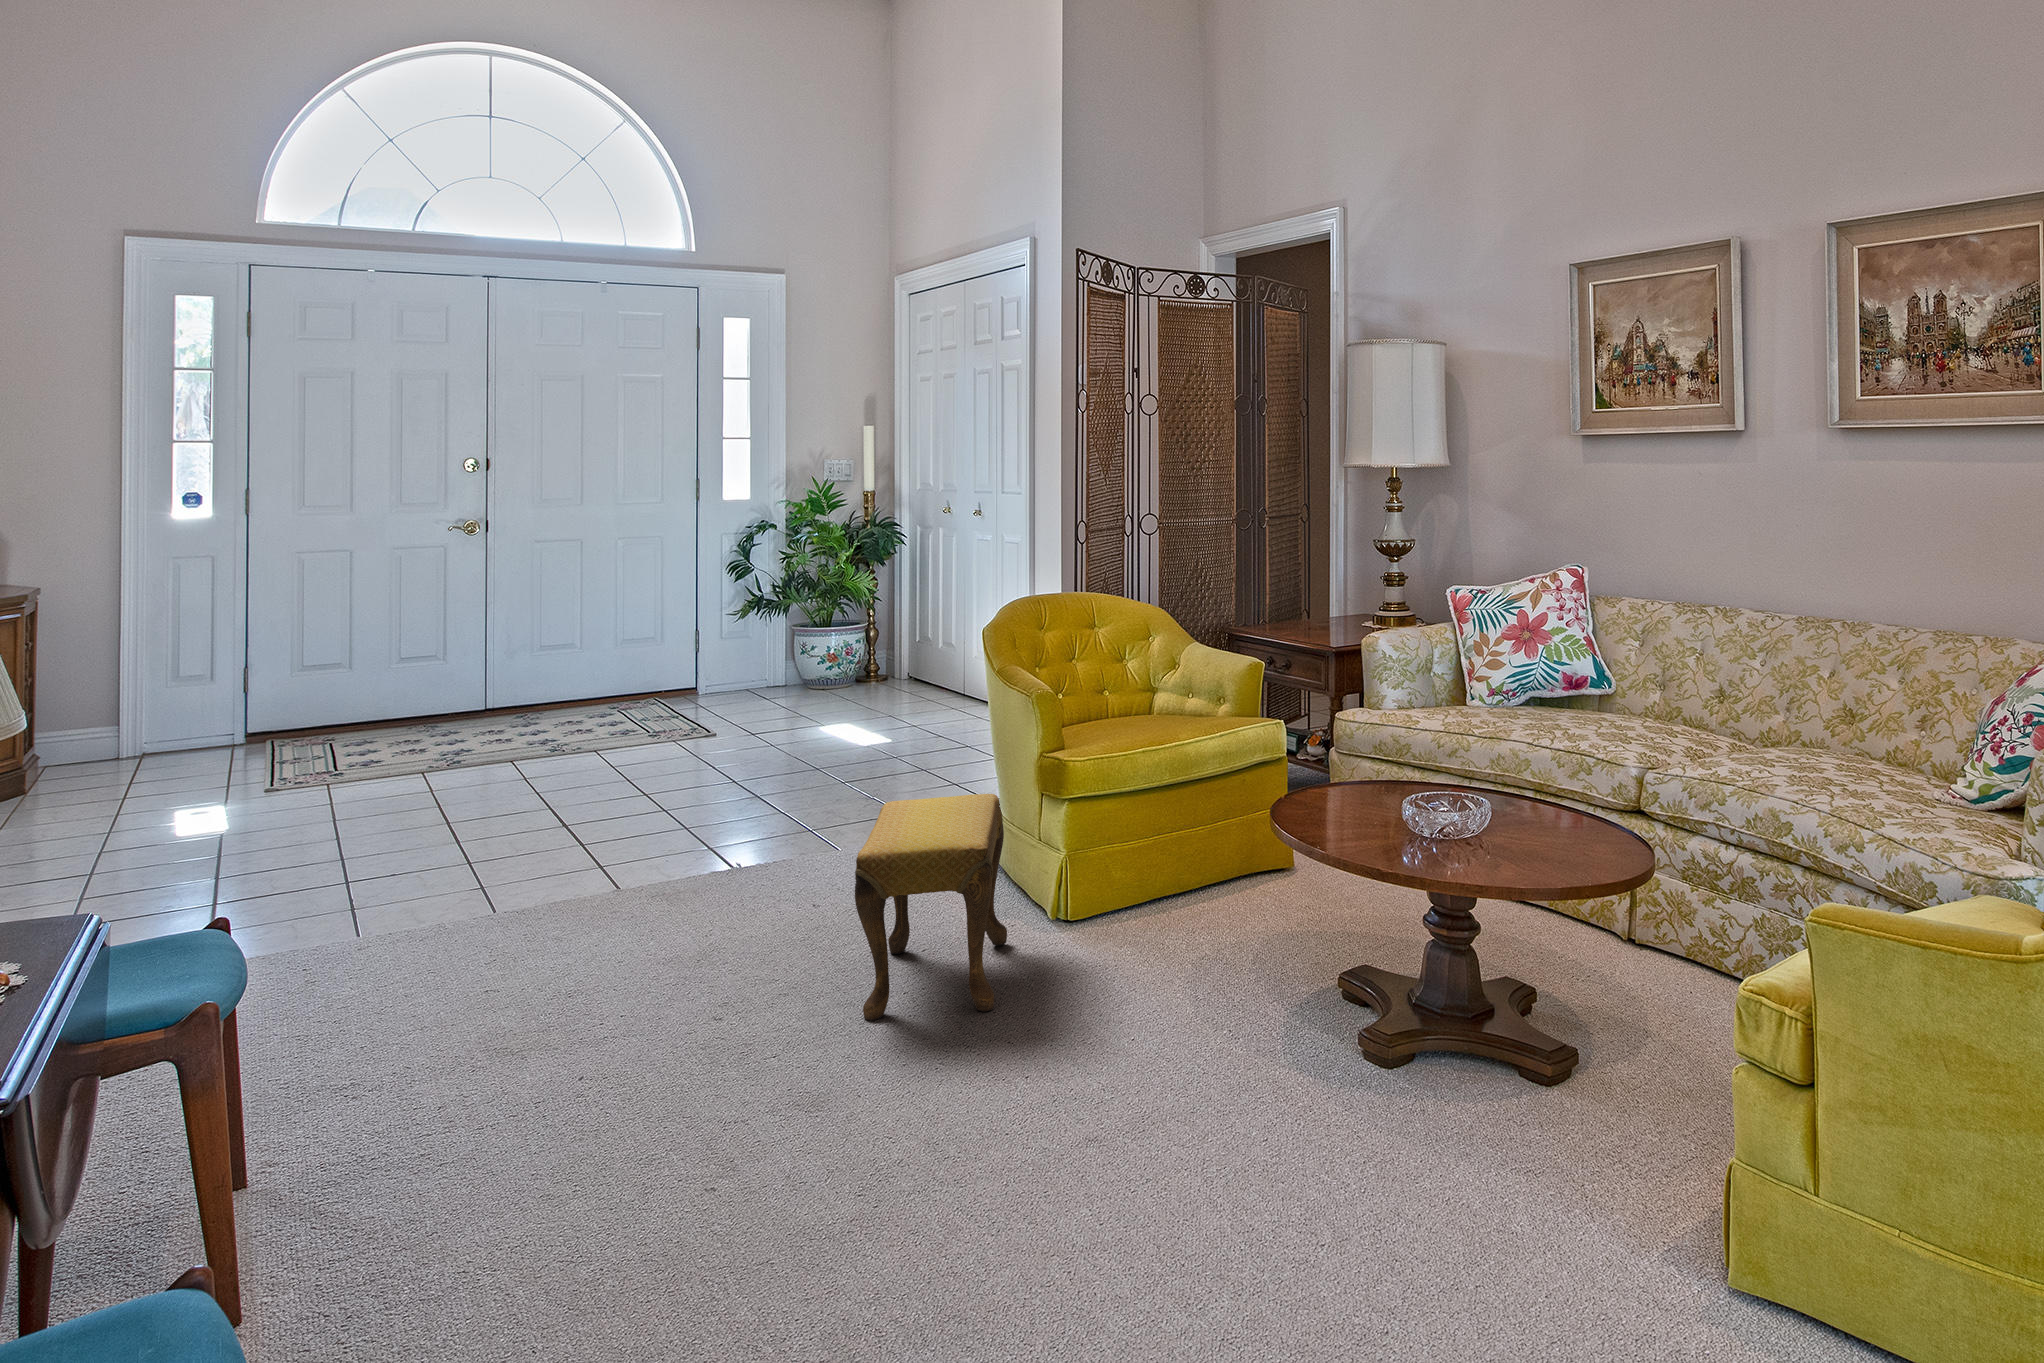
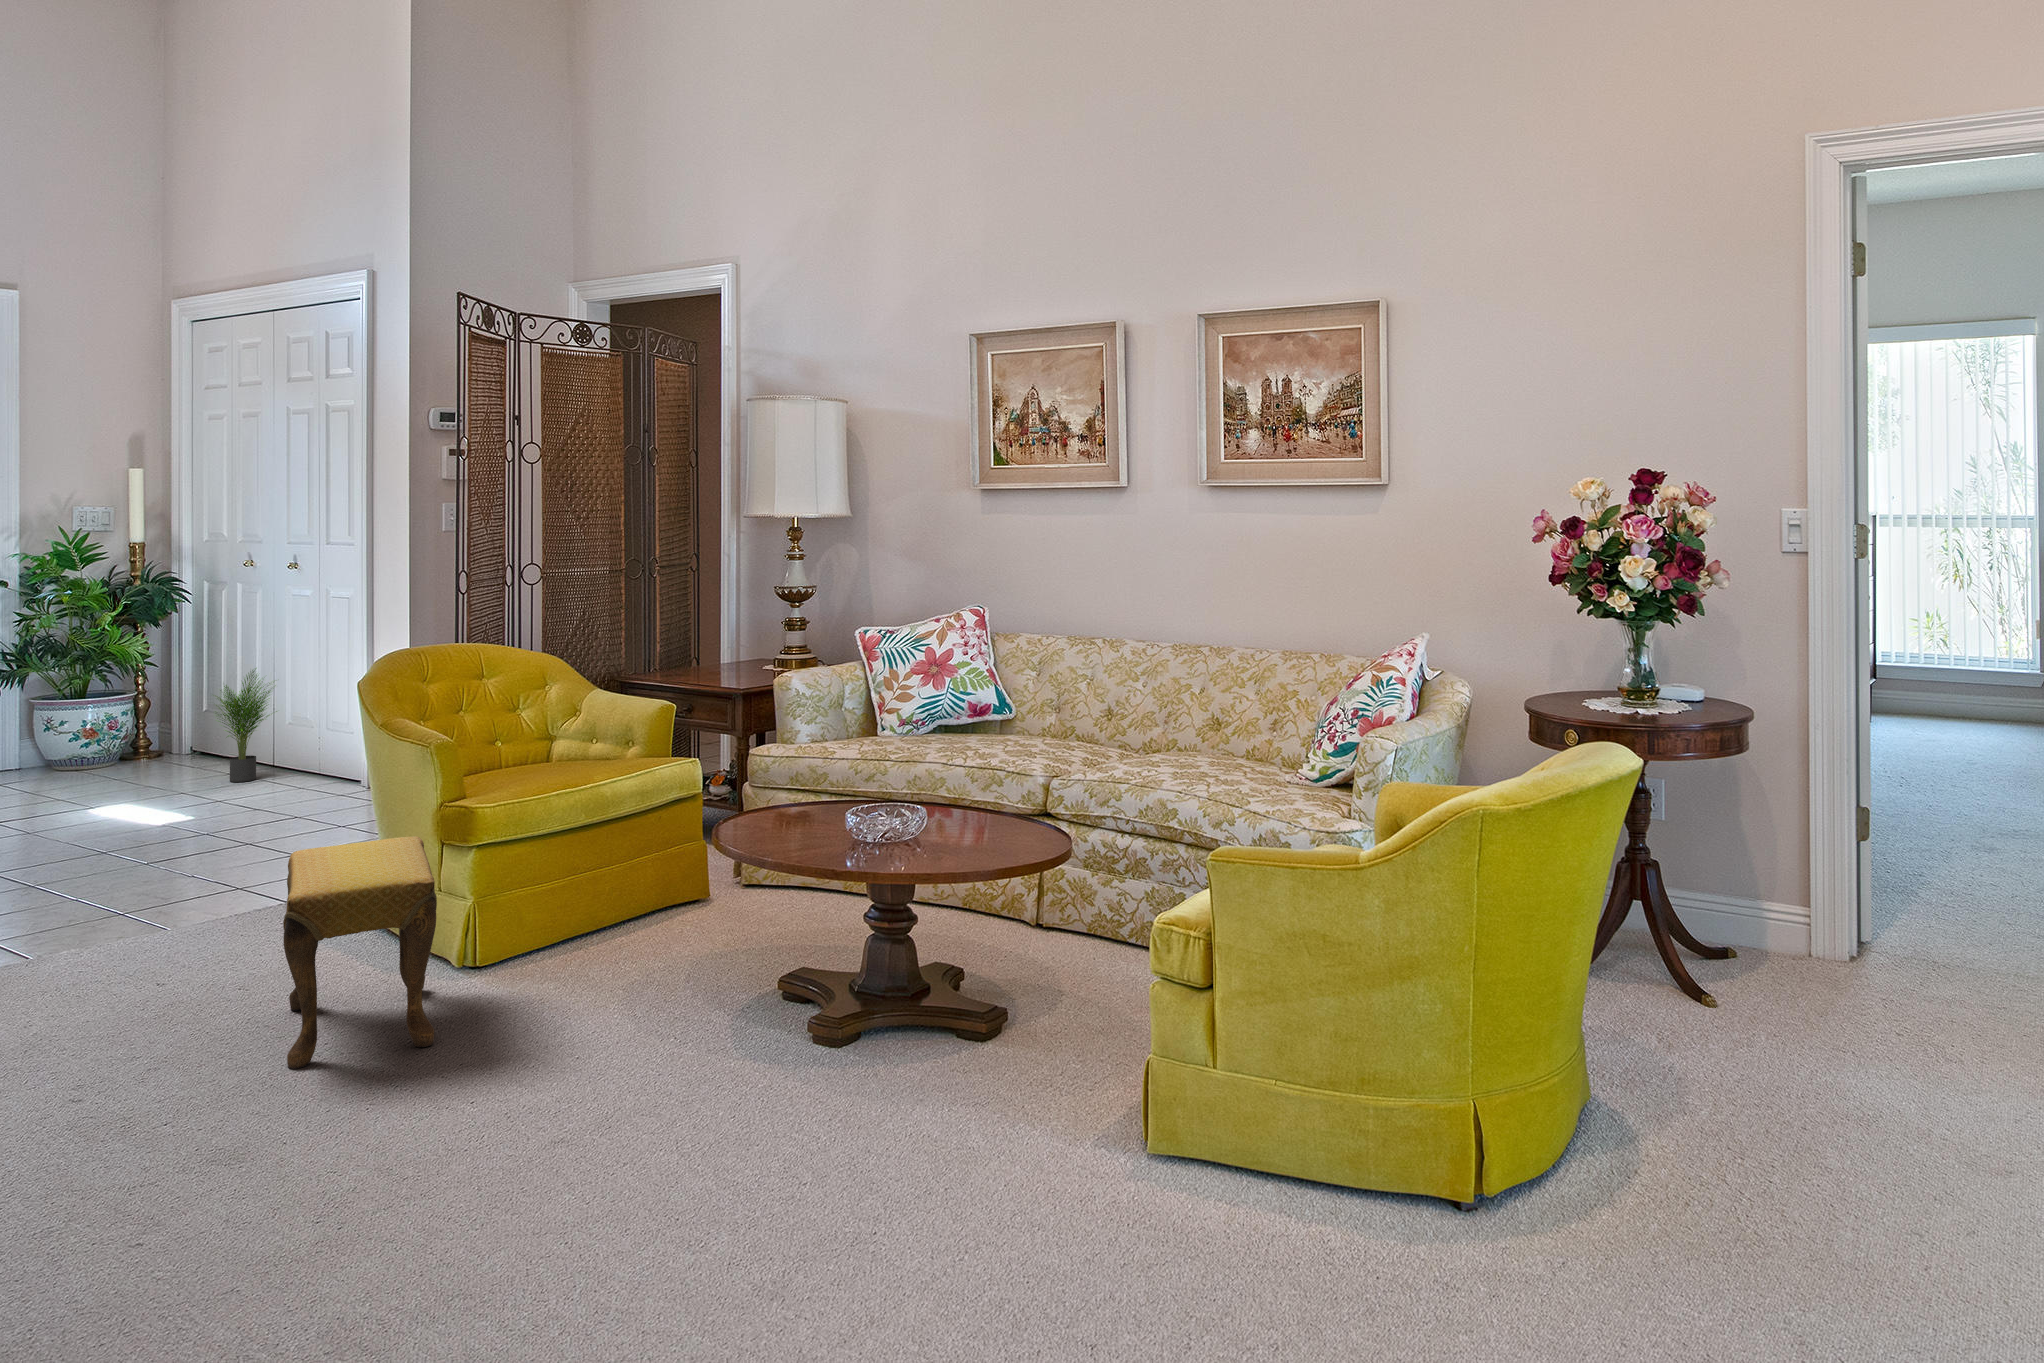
potted plant: none [912,604,974,707] -> present [216,670,271,782]

